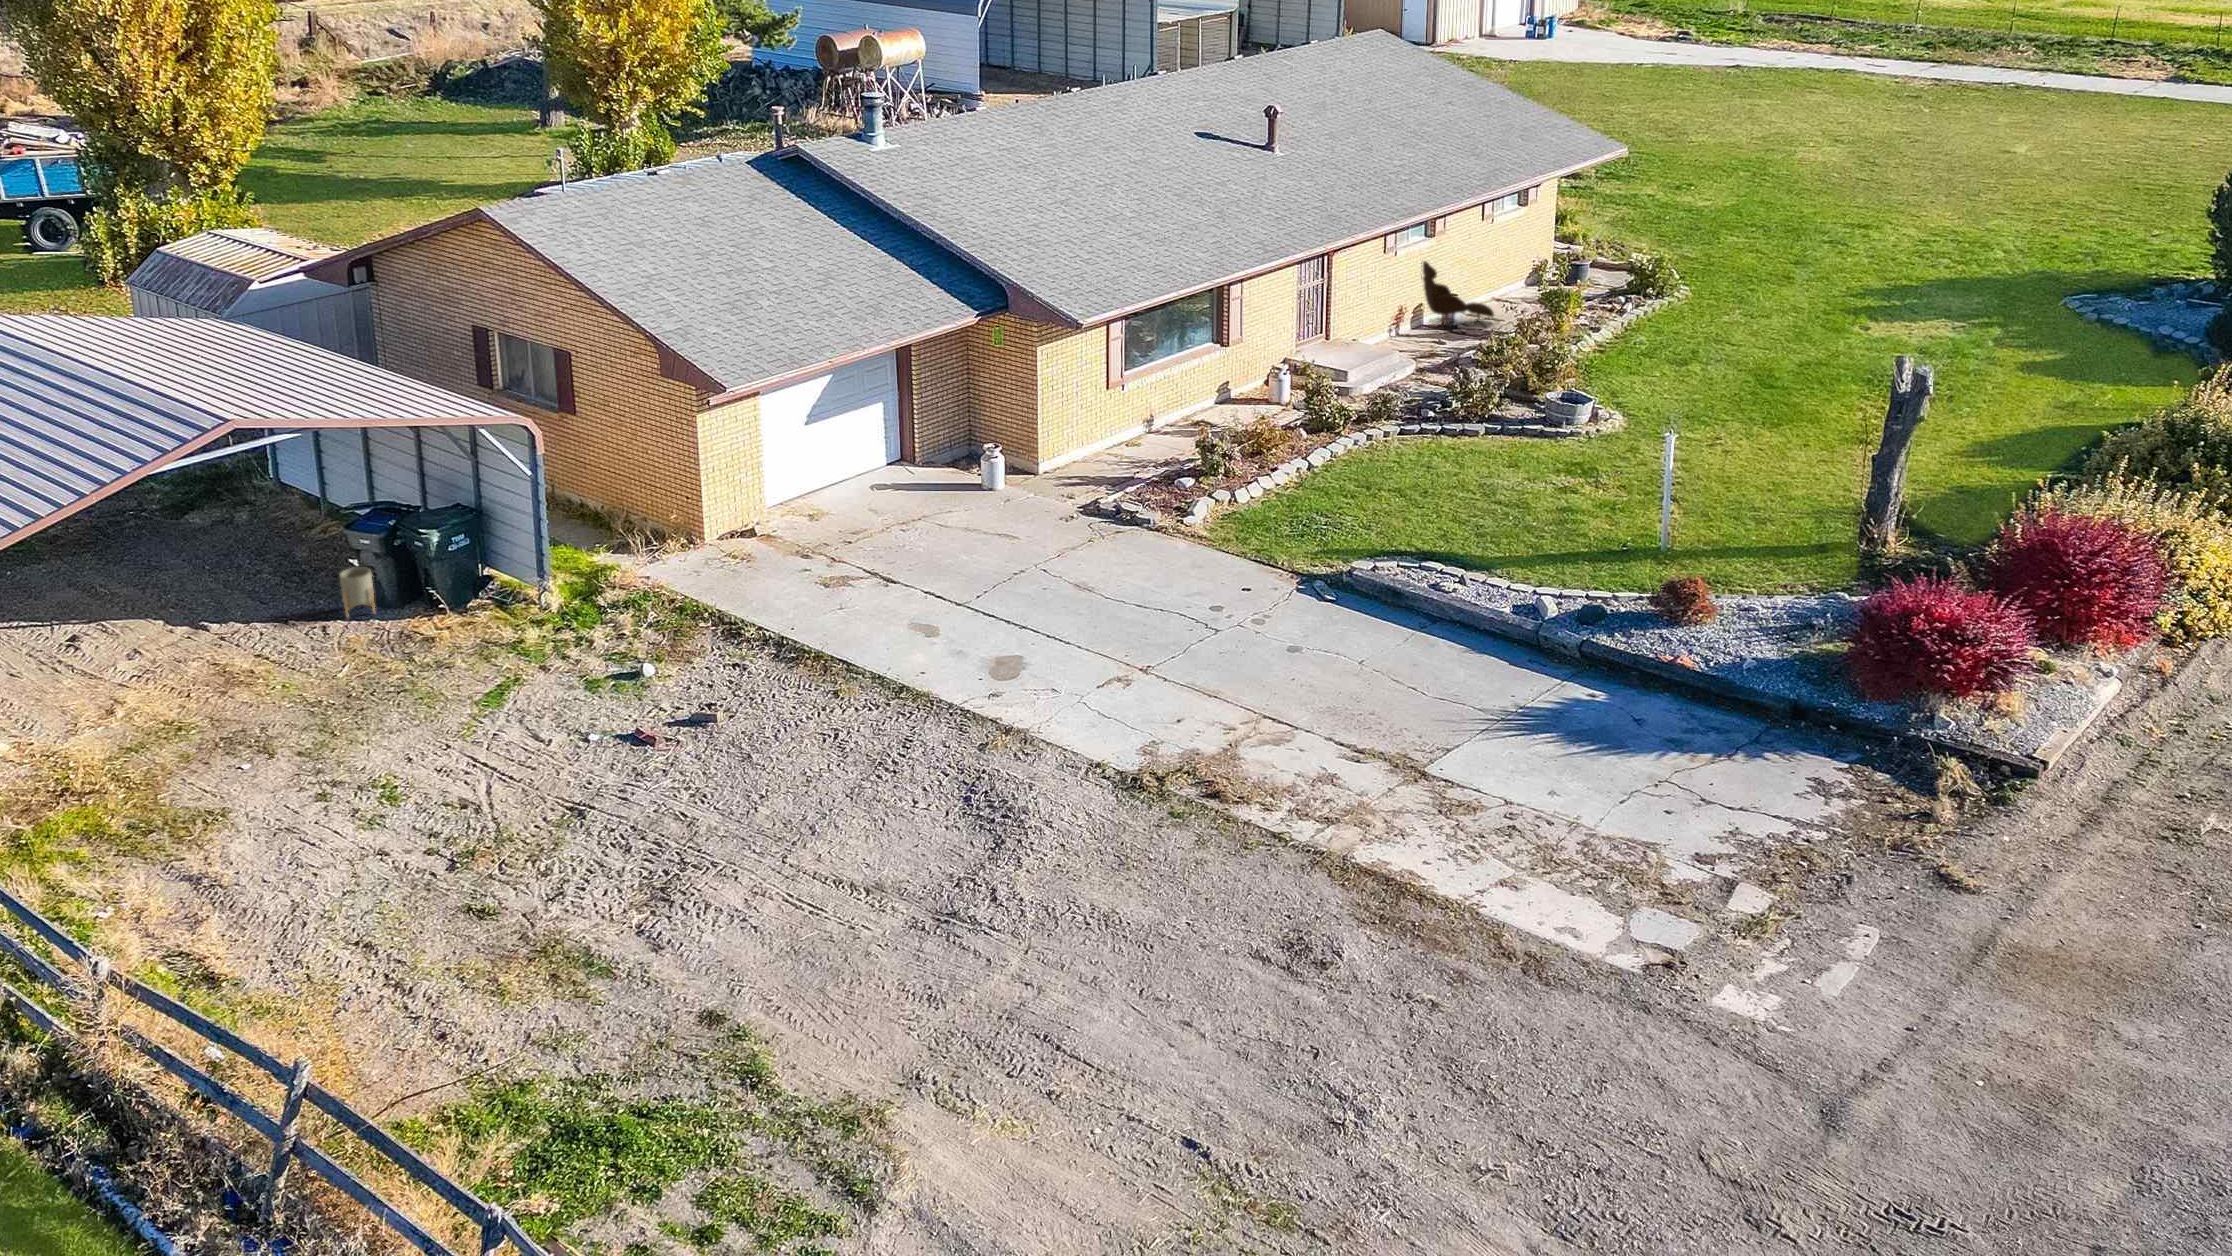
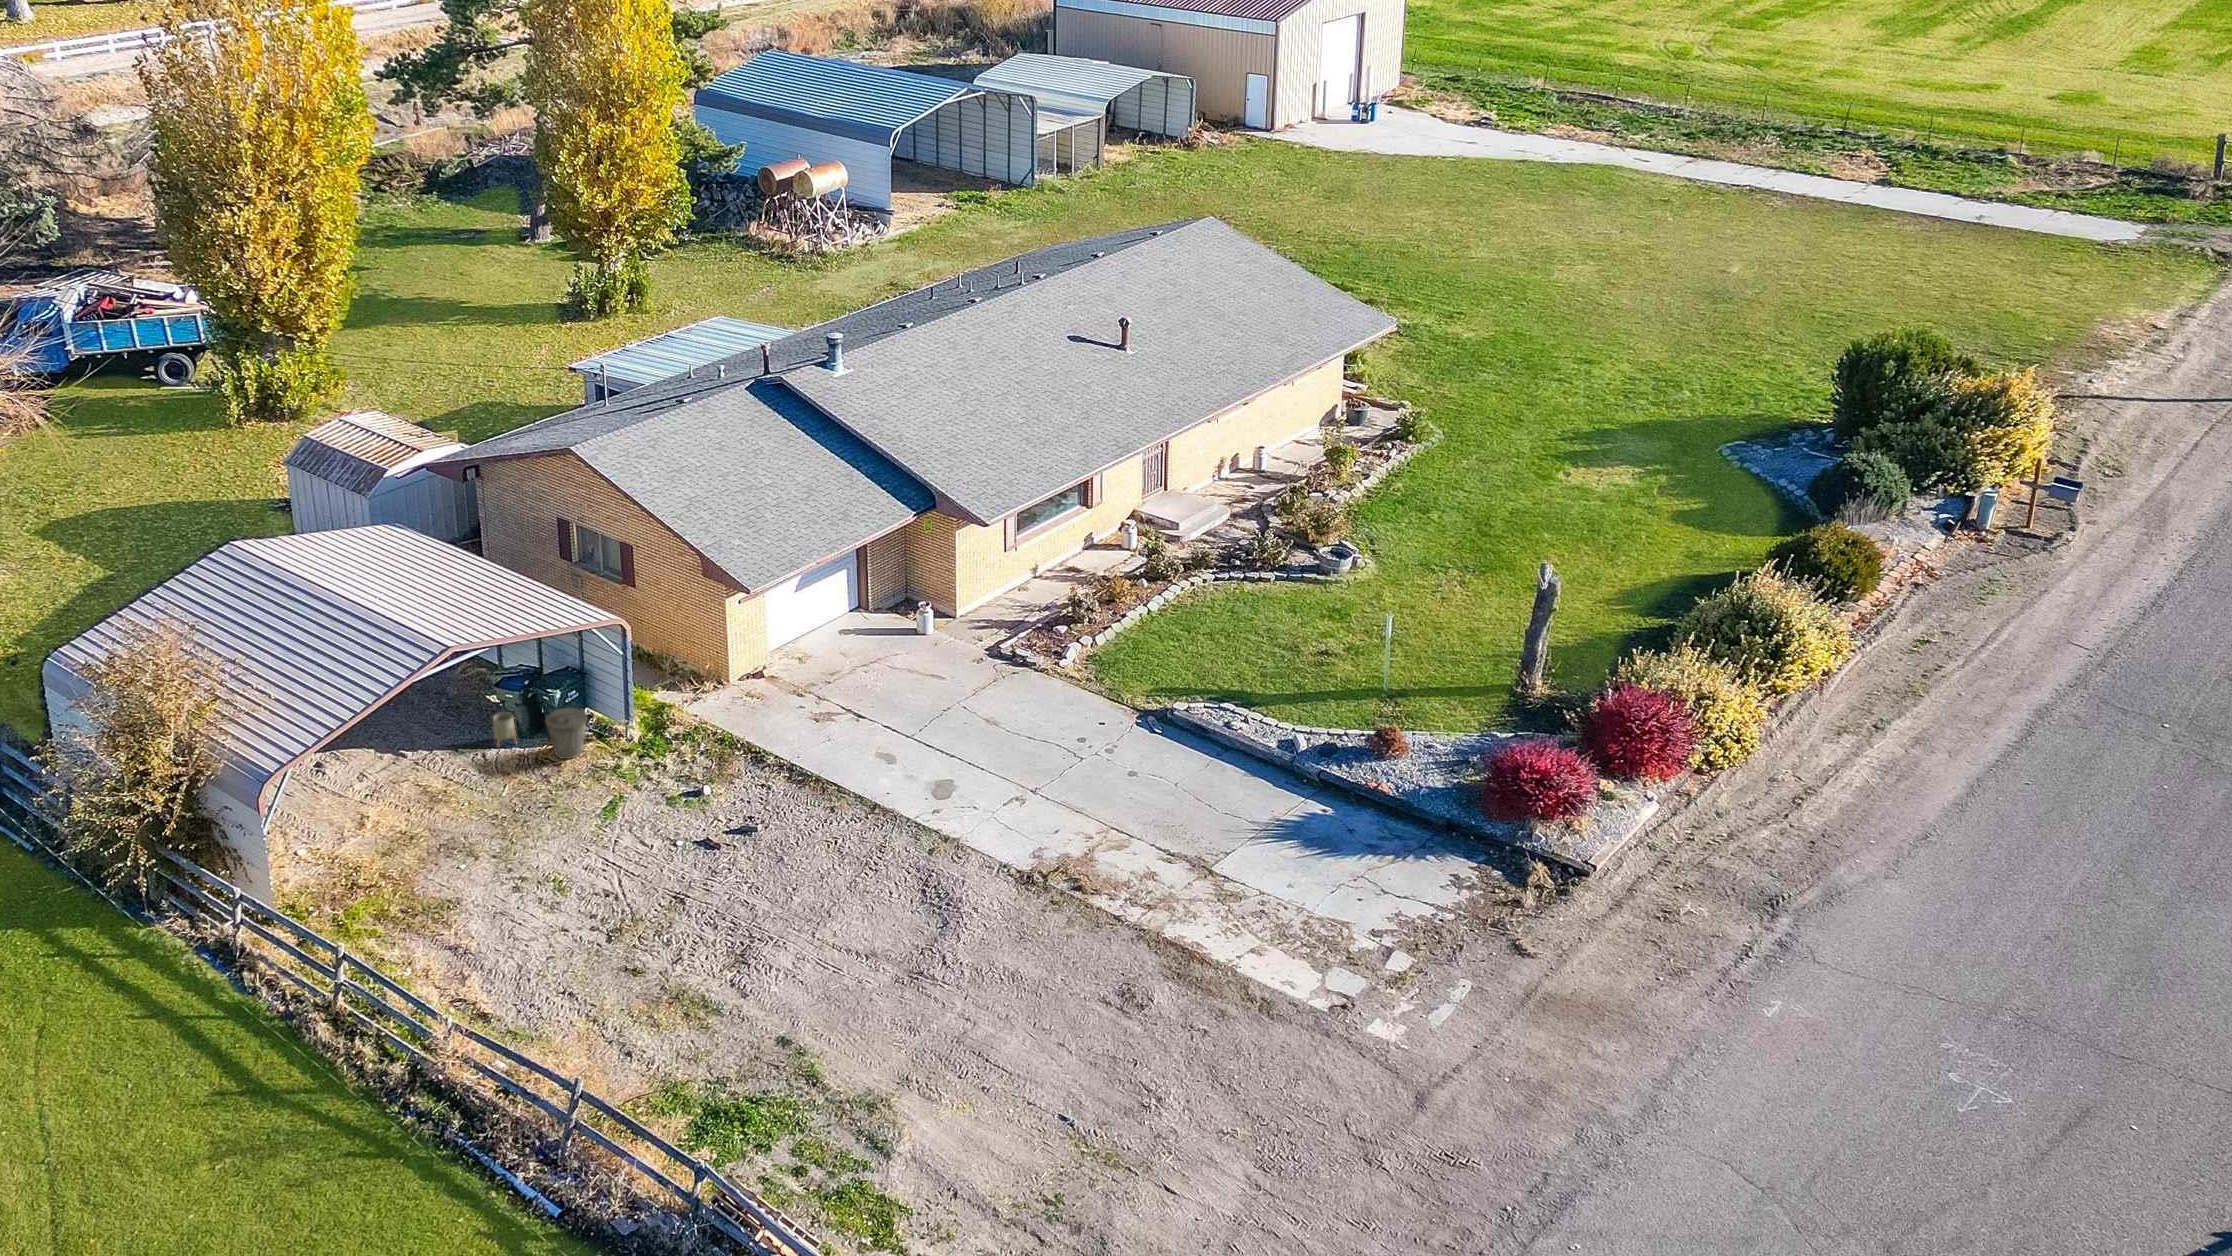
lounge chair: present [1421,262,1494,330] -> none [1236,424,1290,478]
trash can: none [413,558,478,632] -> present [545,708,587,759]

